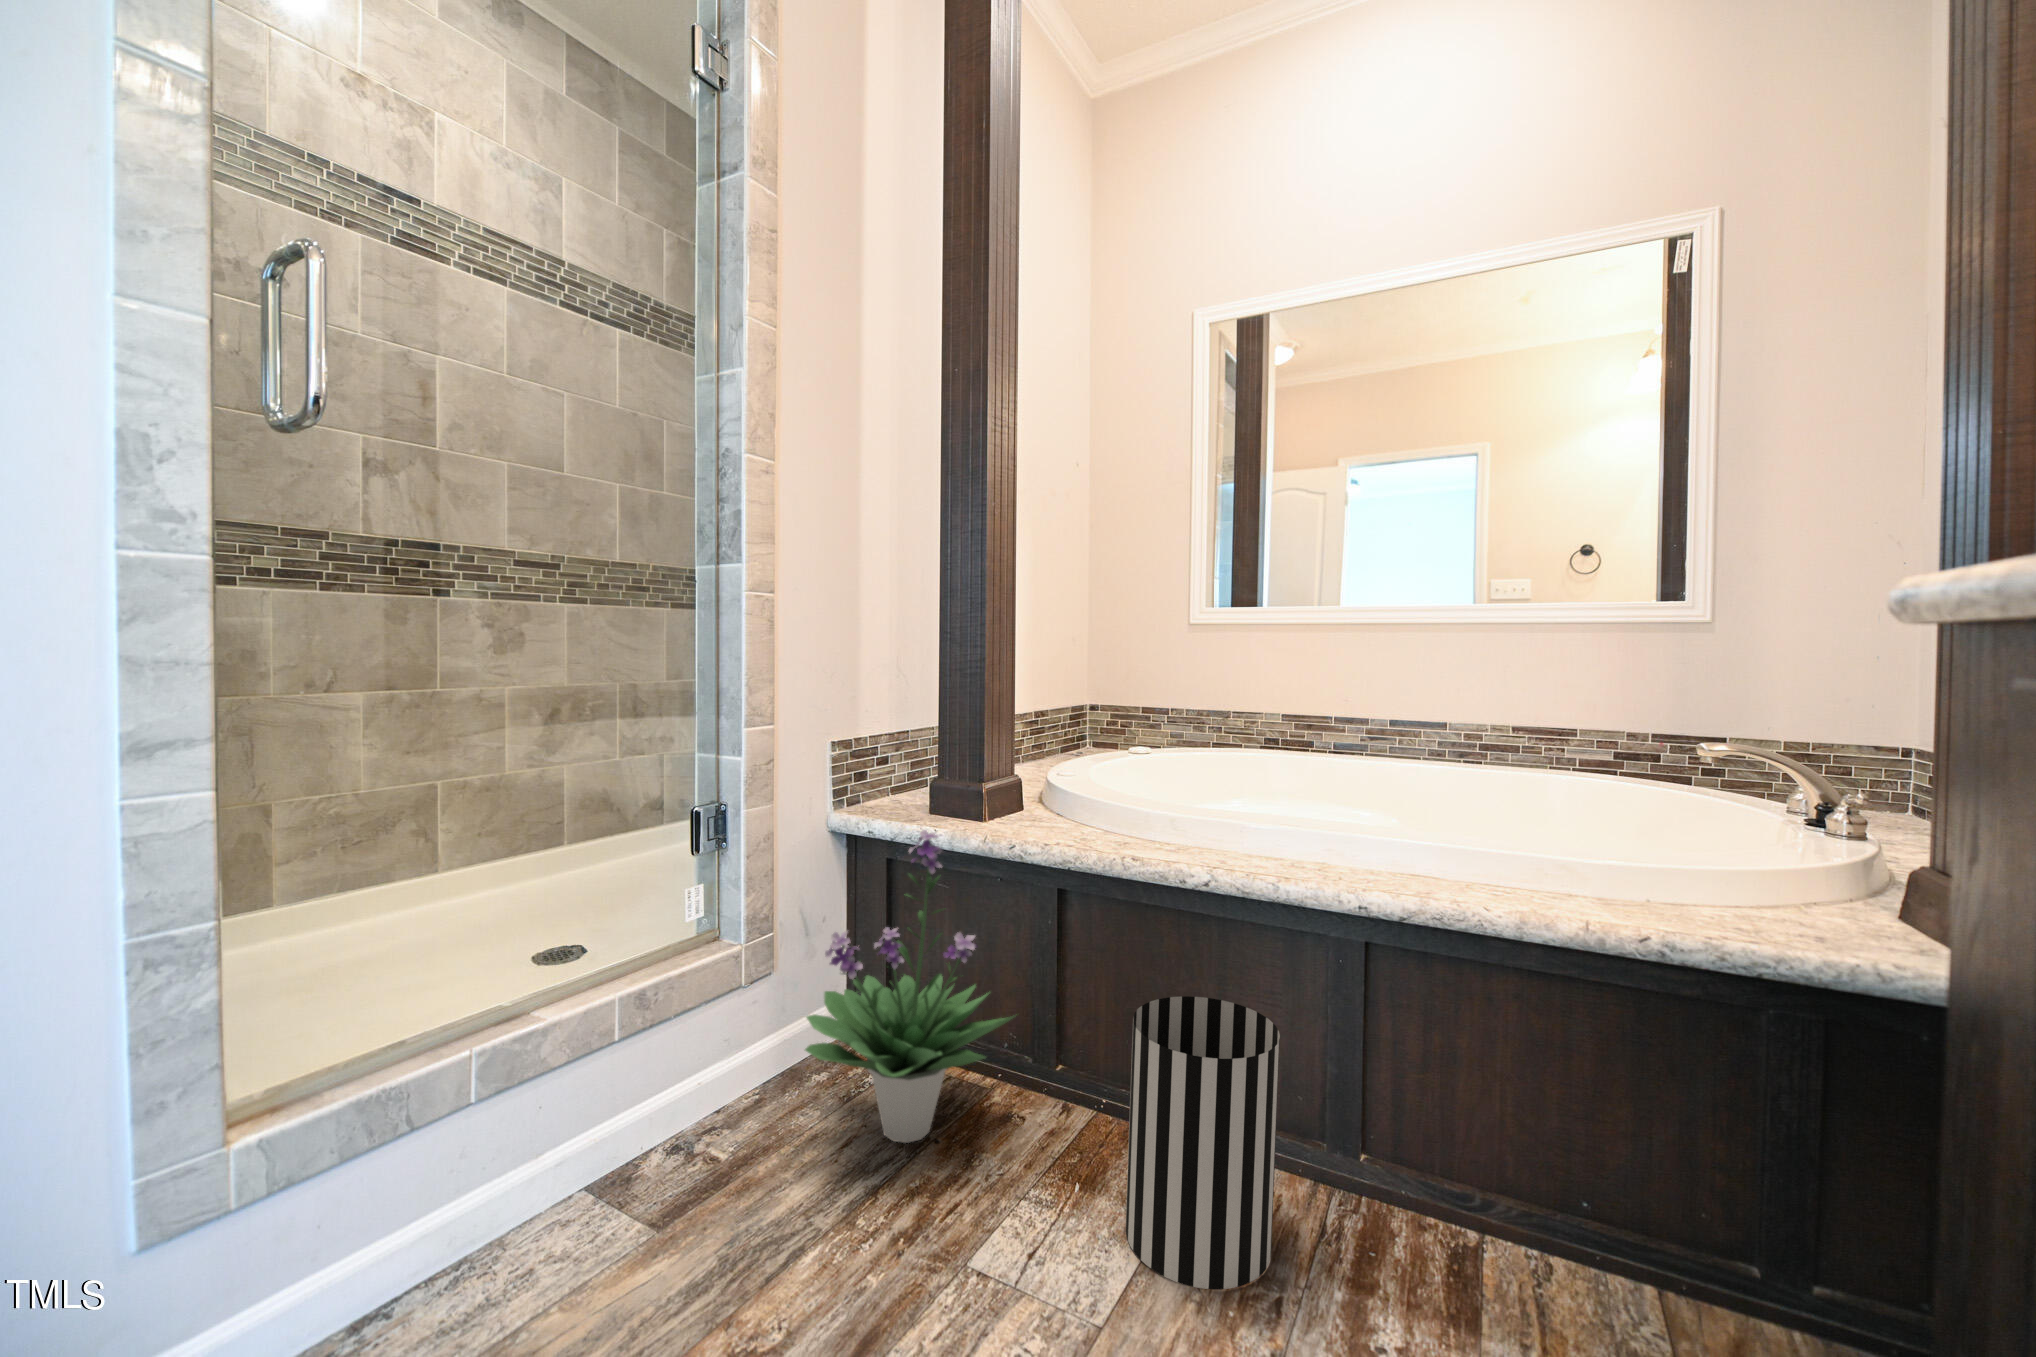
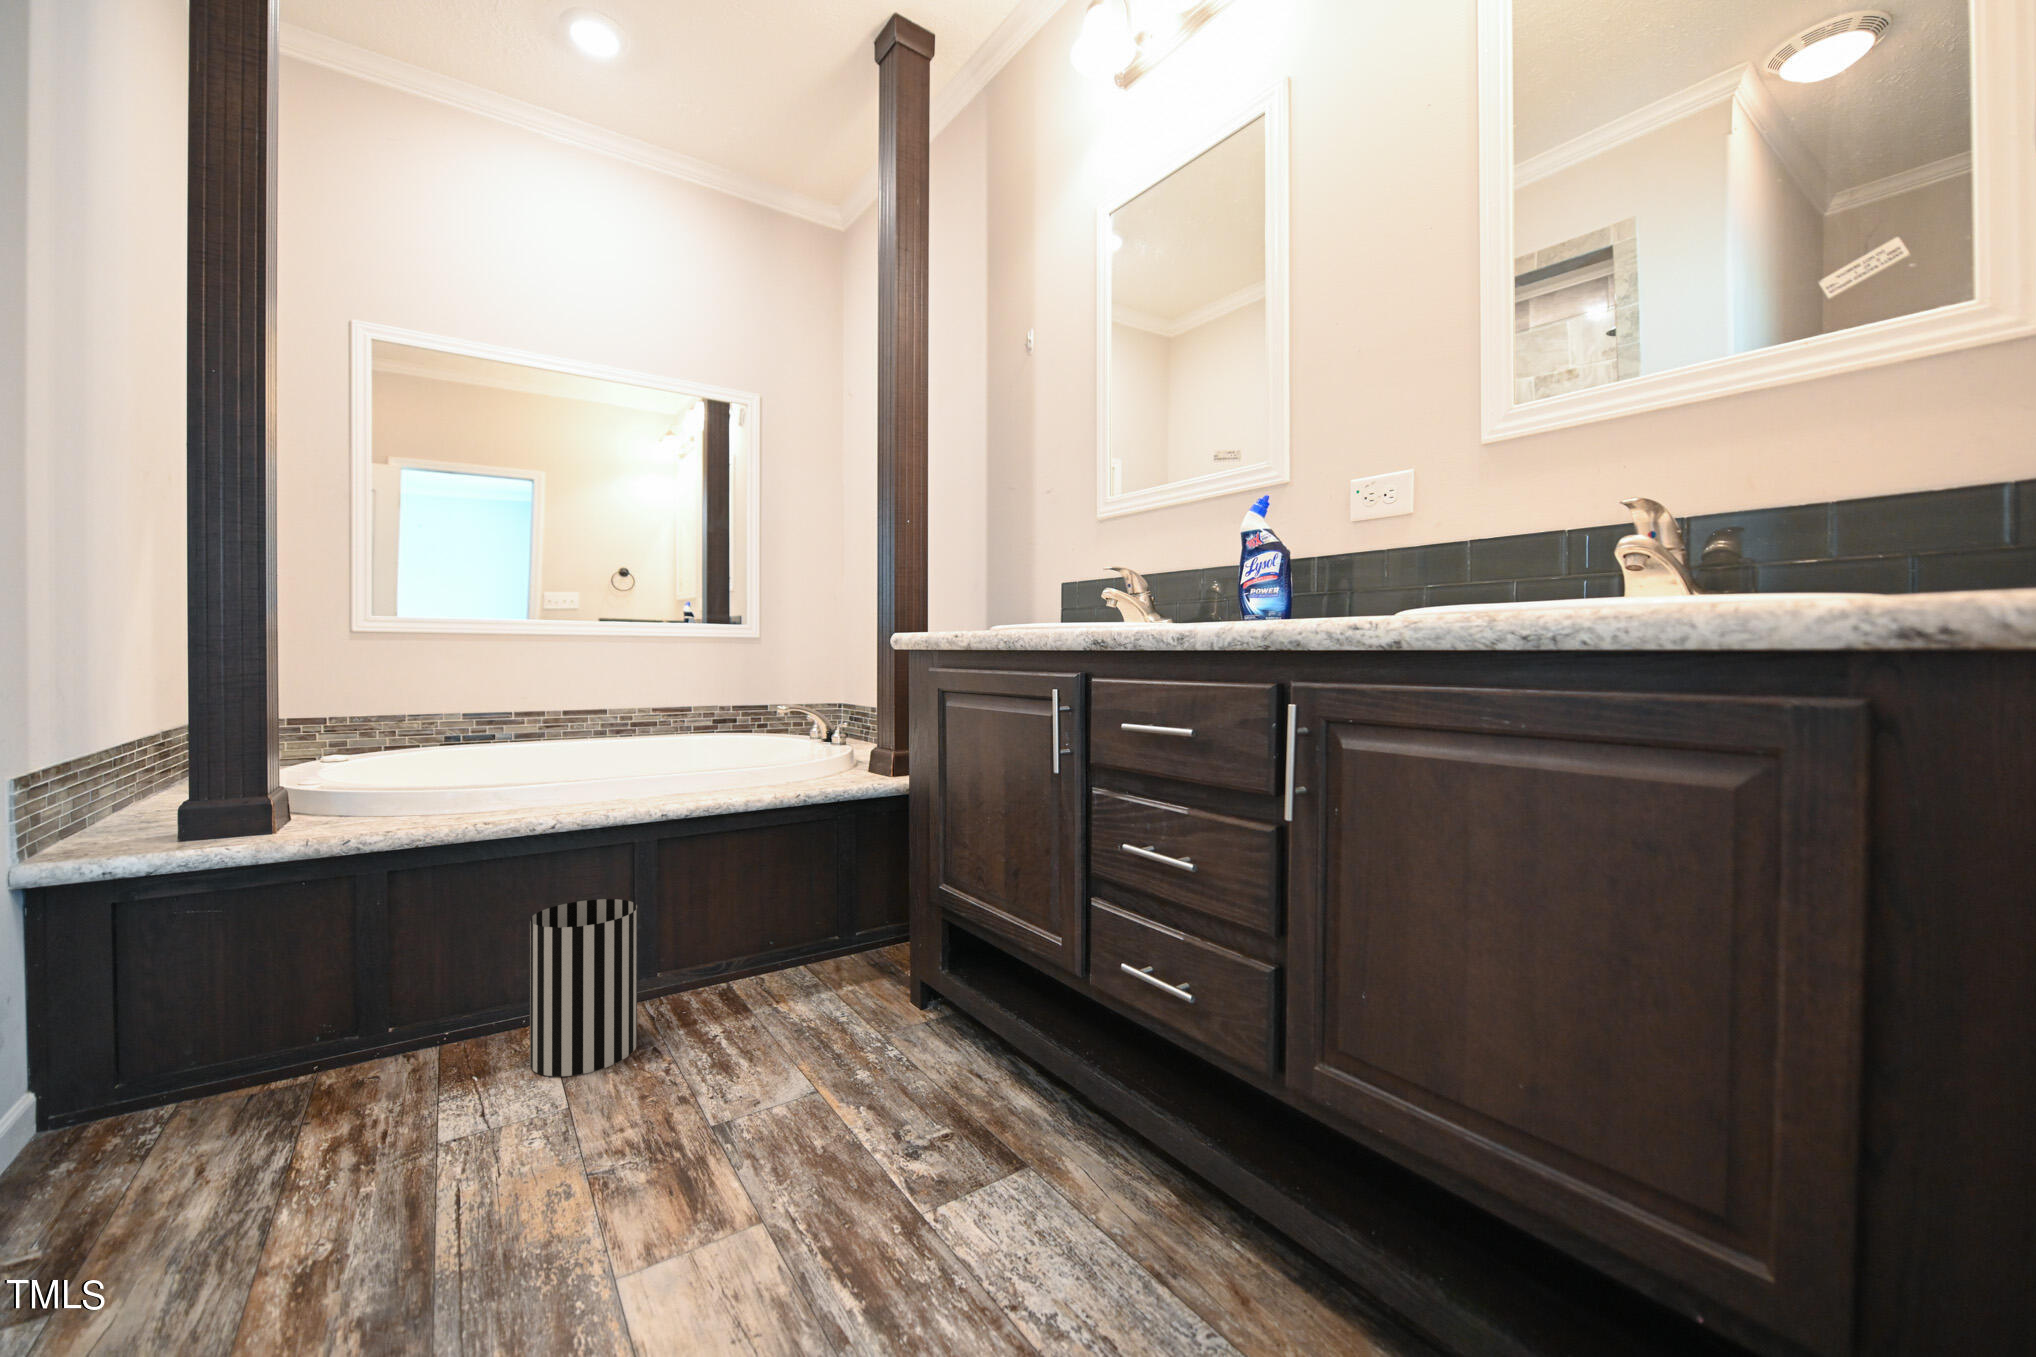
potted plant: present [805,830,1014,1143] -> none [101,843,390,1143]

